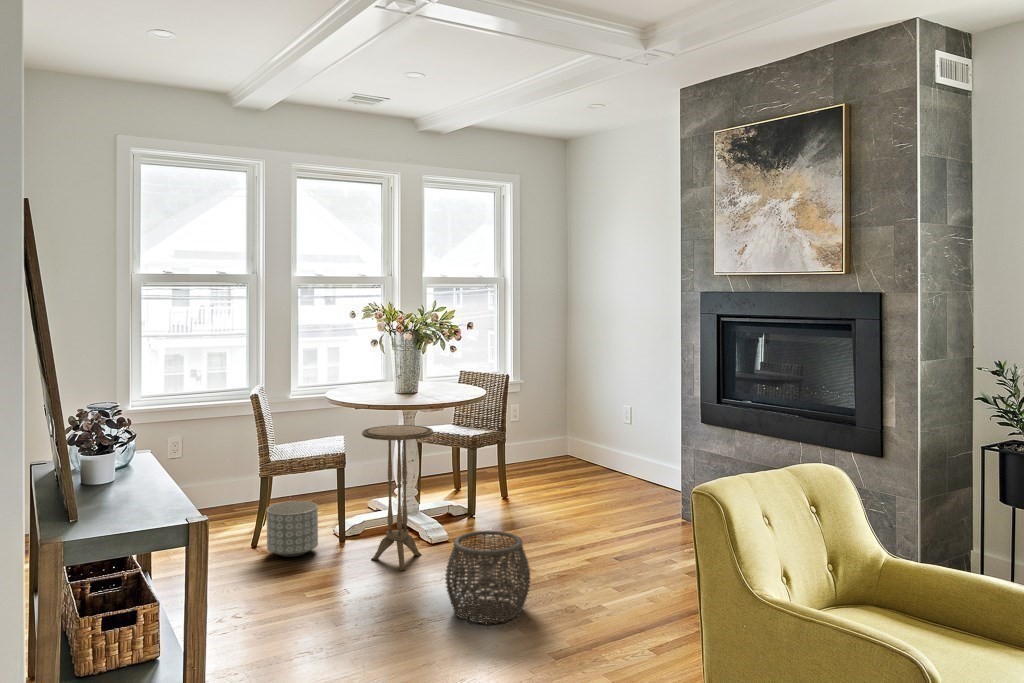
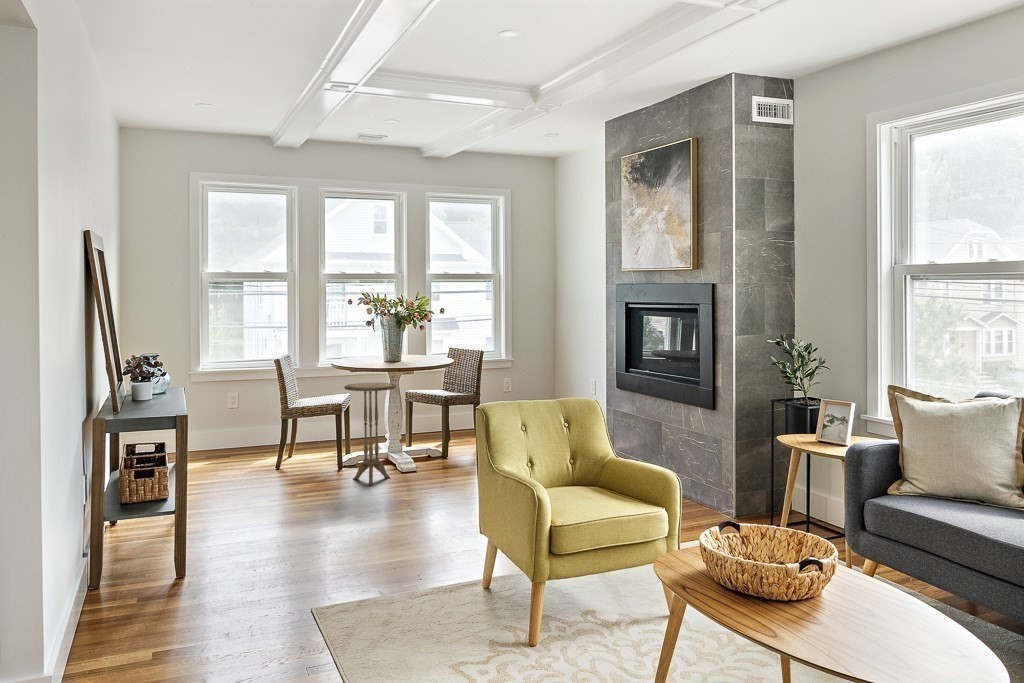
planter: present [267,501,318,557] -> none [283,437,320,476]
woven basket: present [445,531,531,624] -> none [381,454,442,515]

